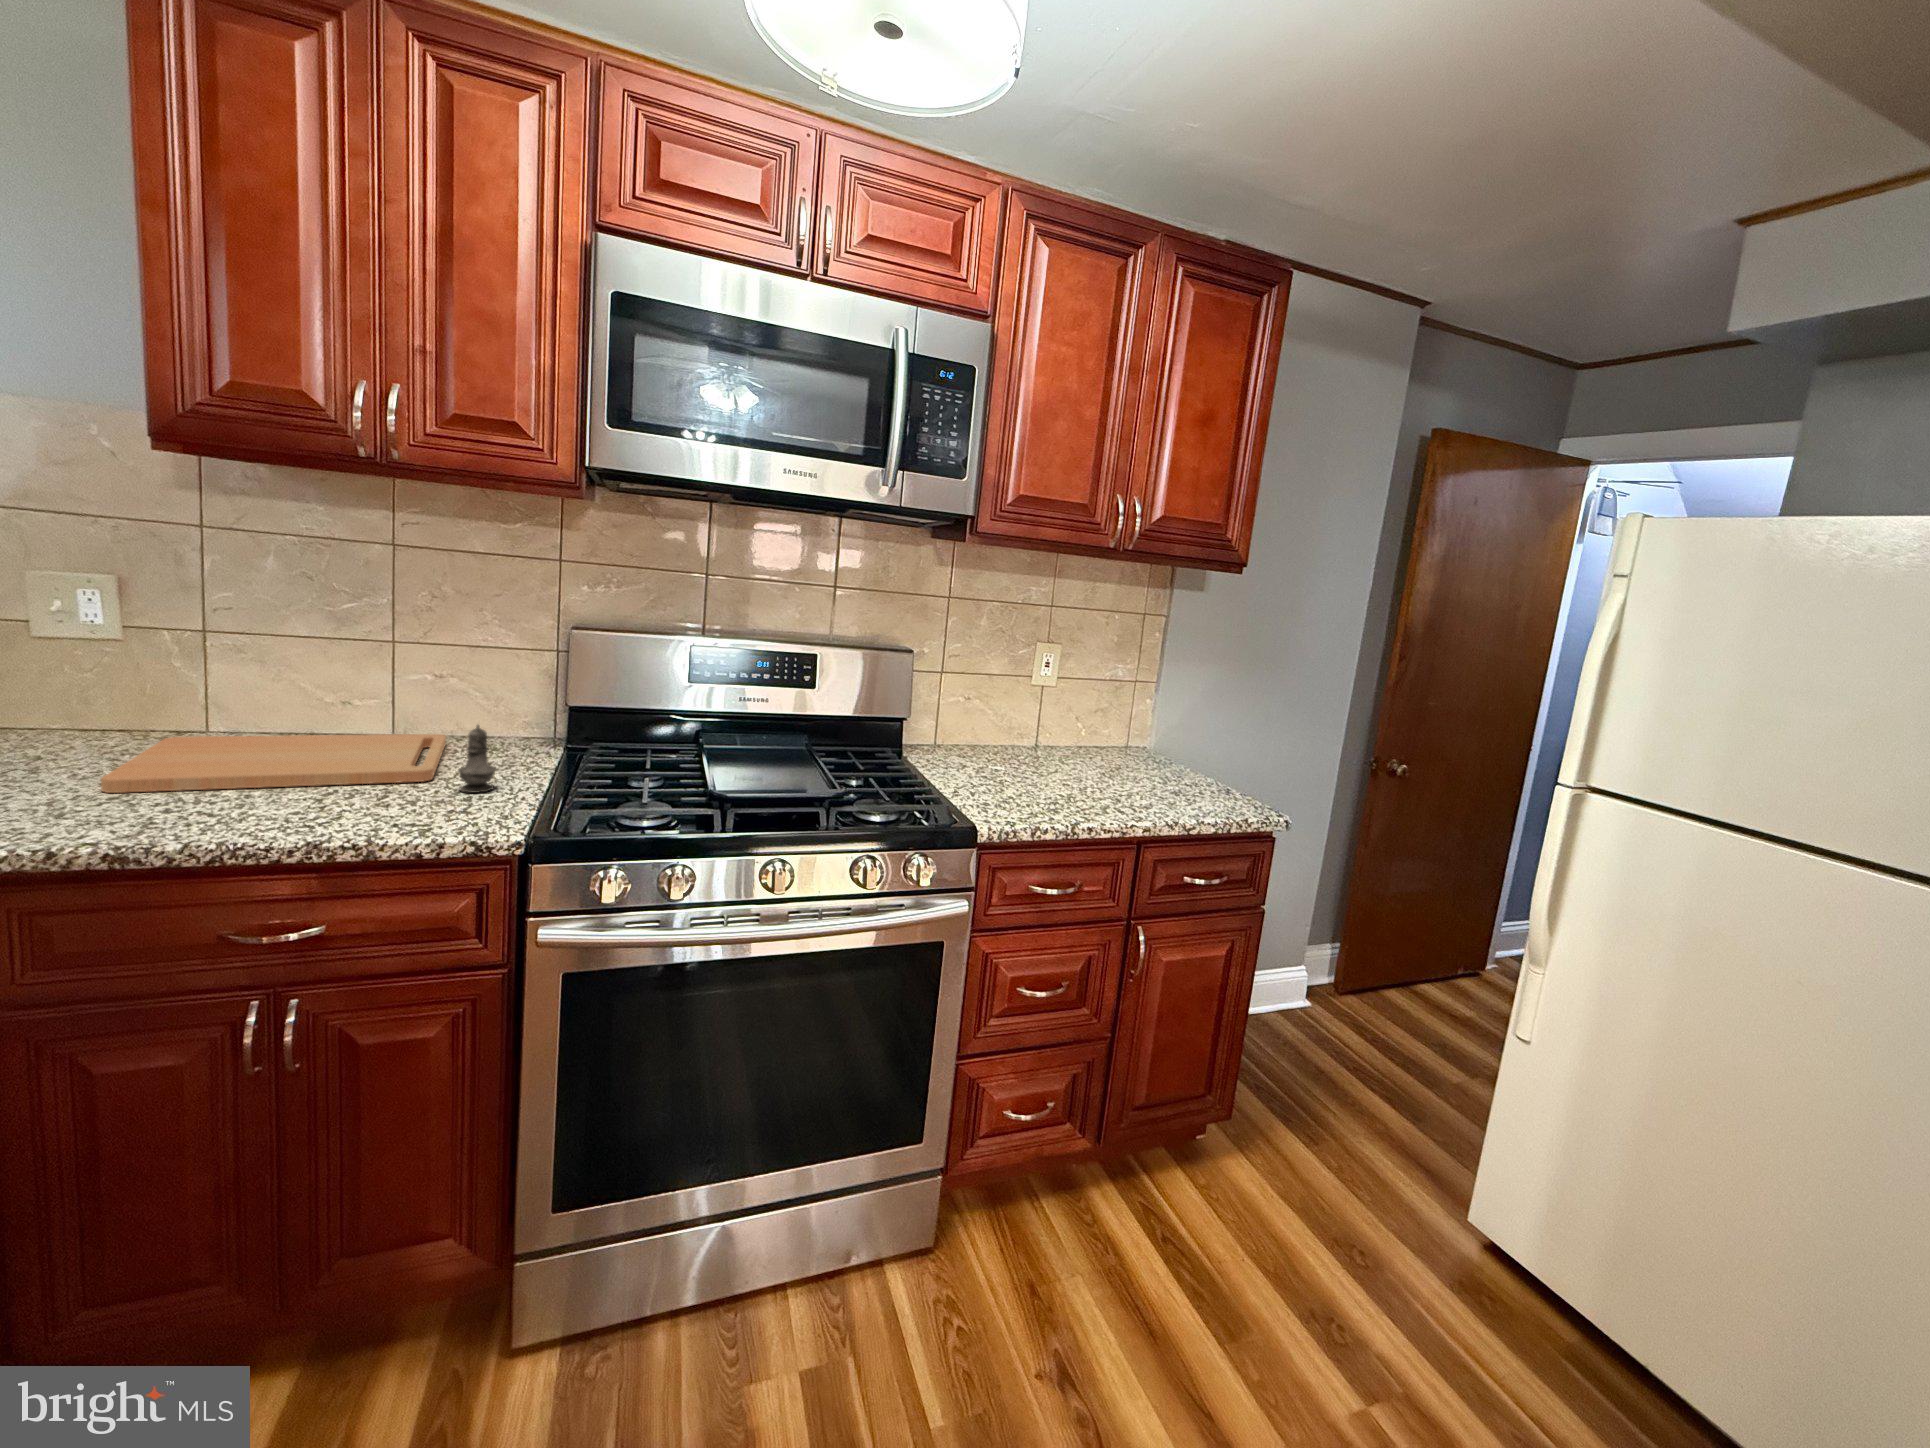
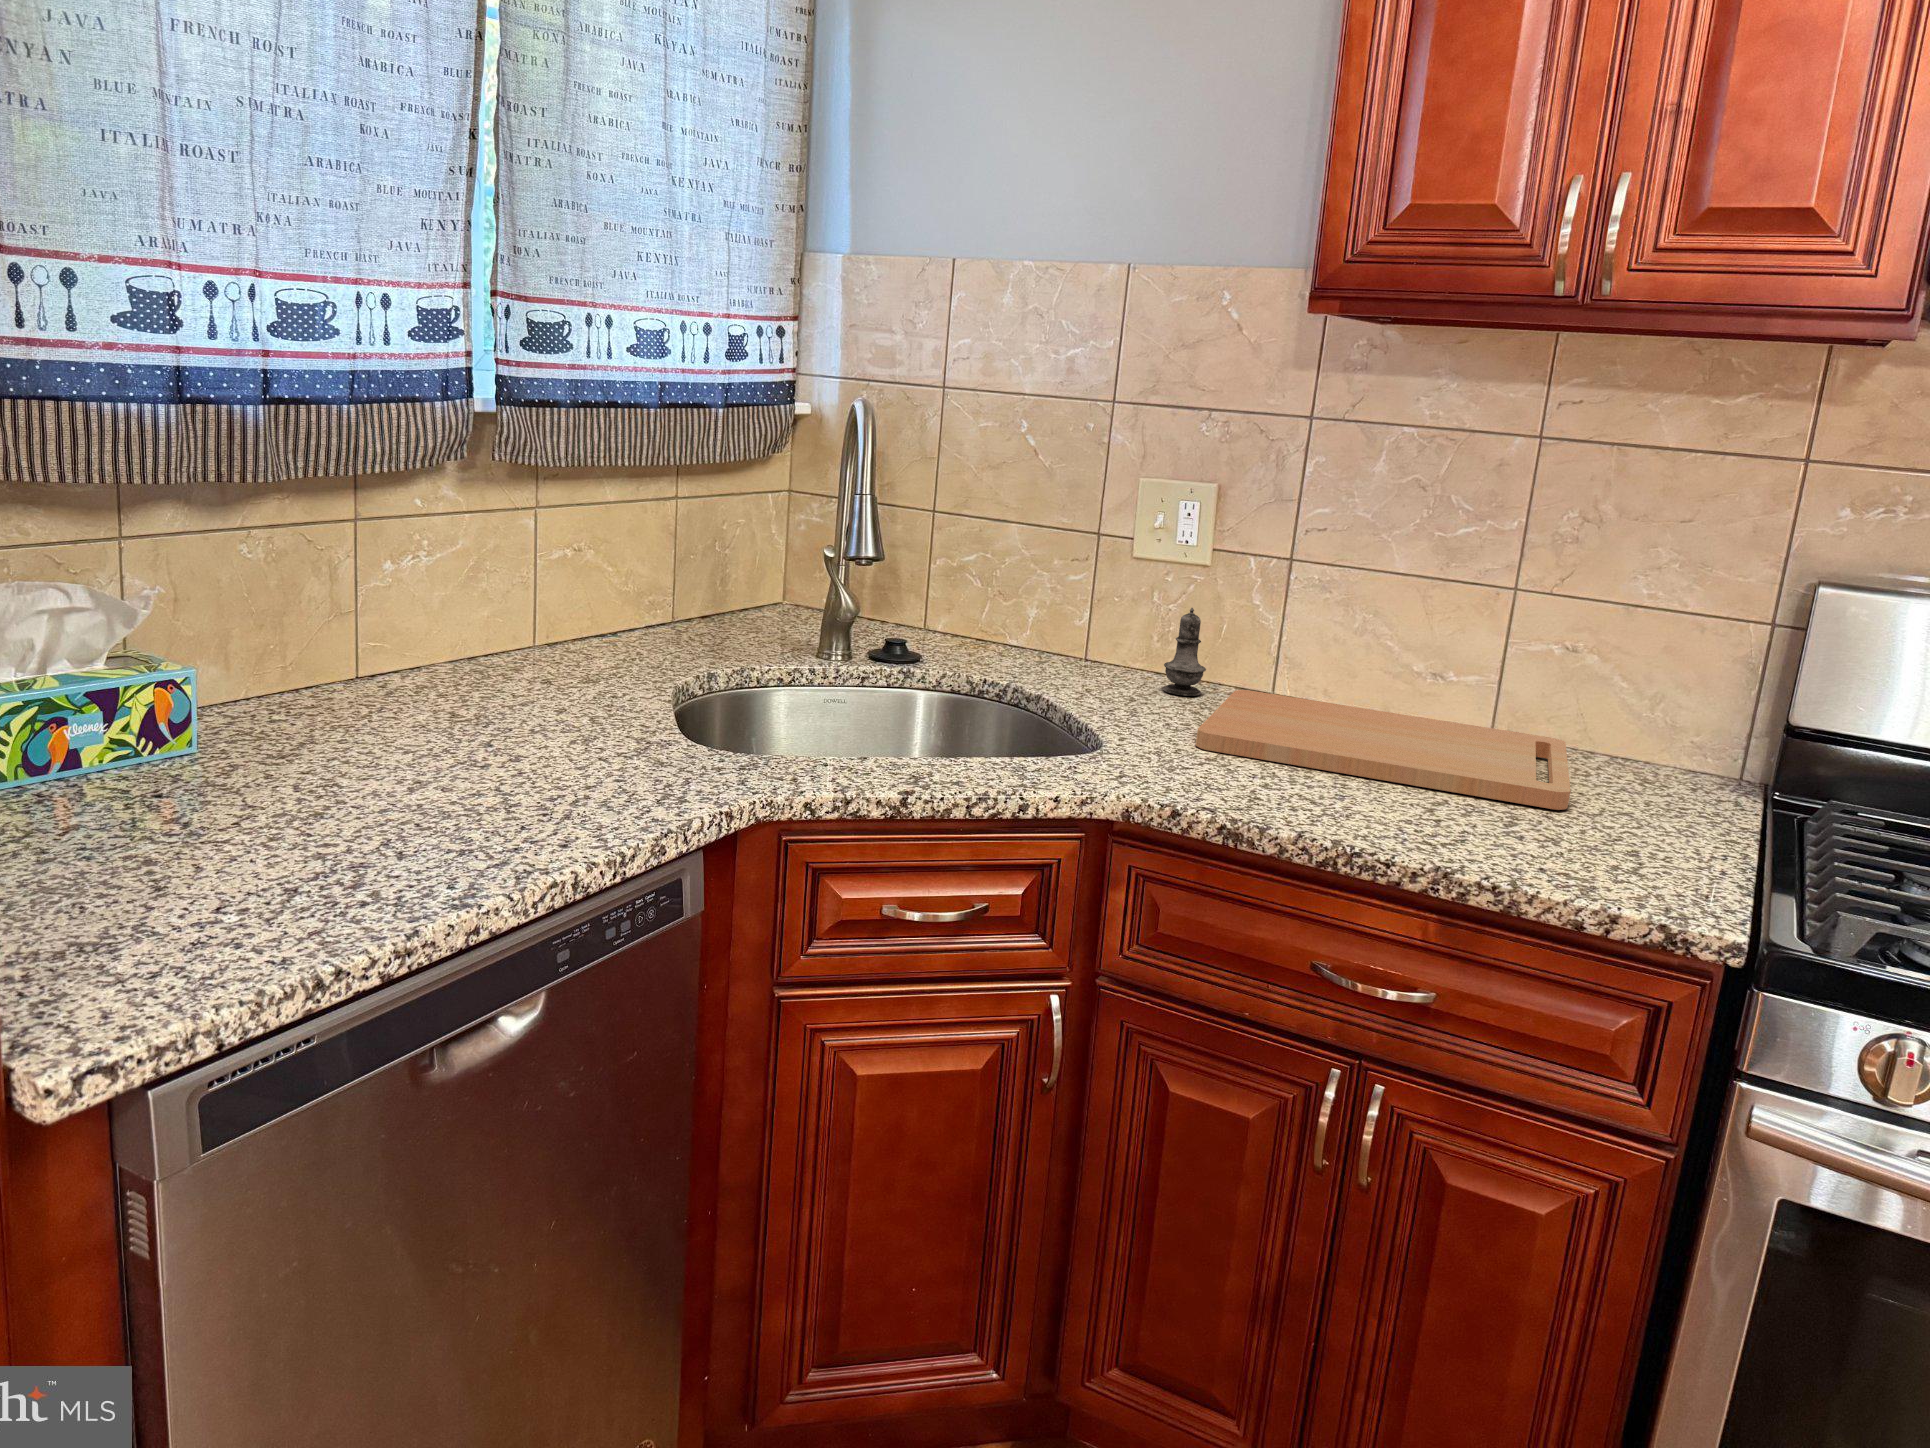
salt shaker: present [458,725,496,793] -> present [1163,608,1206,696]

